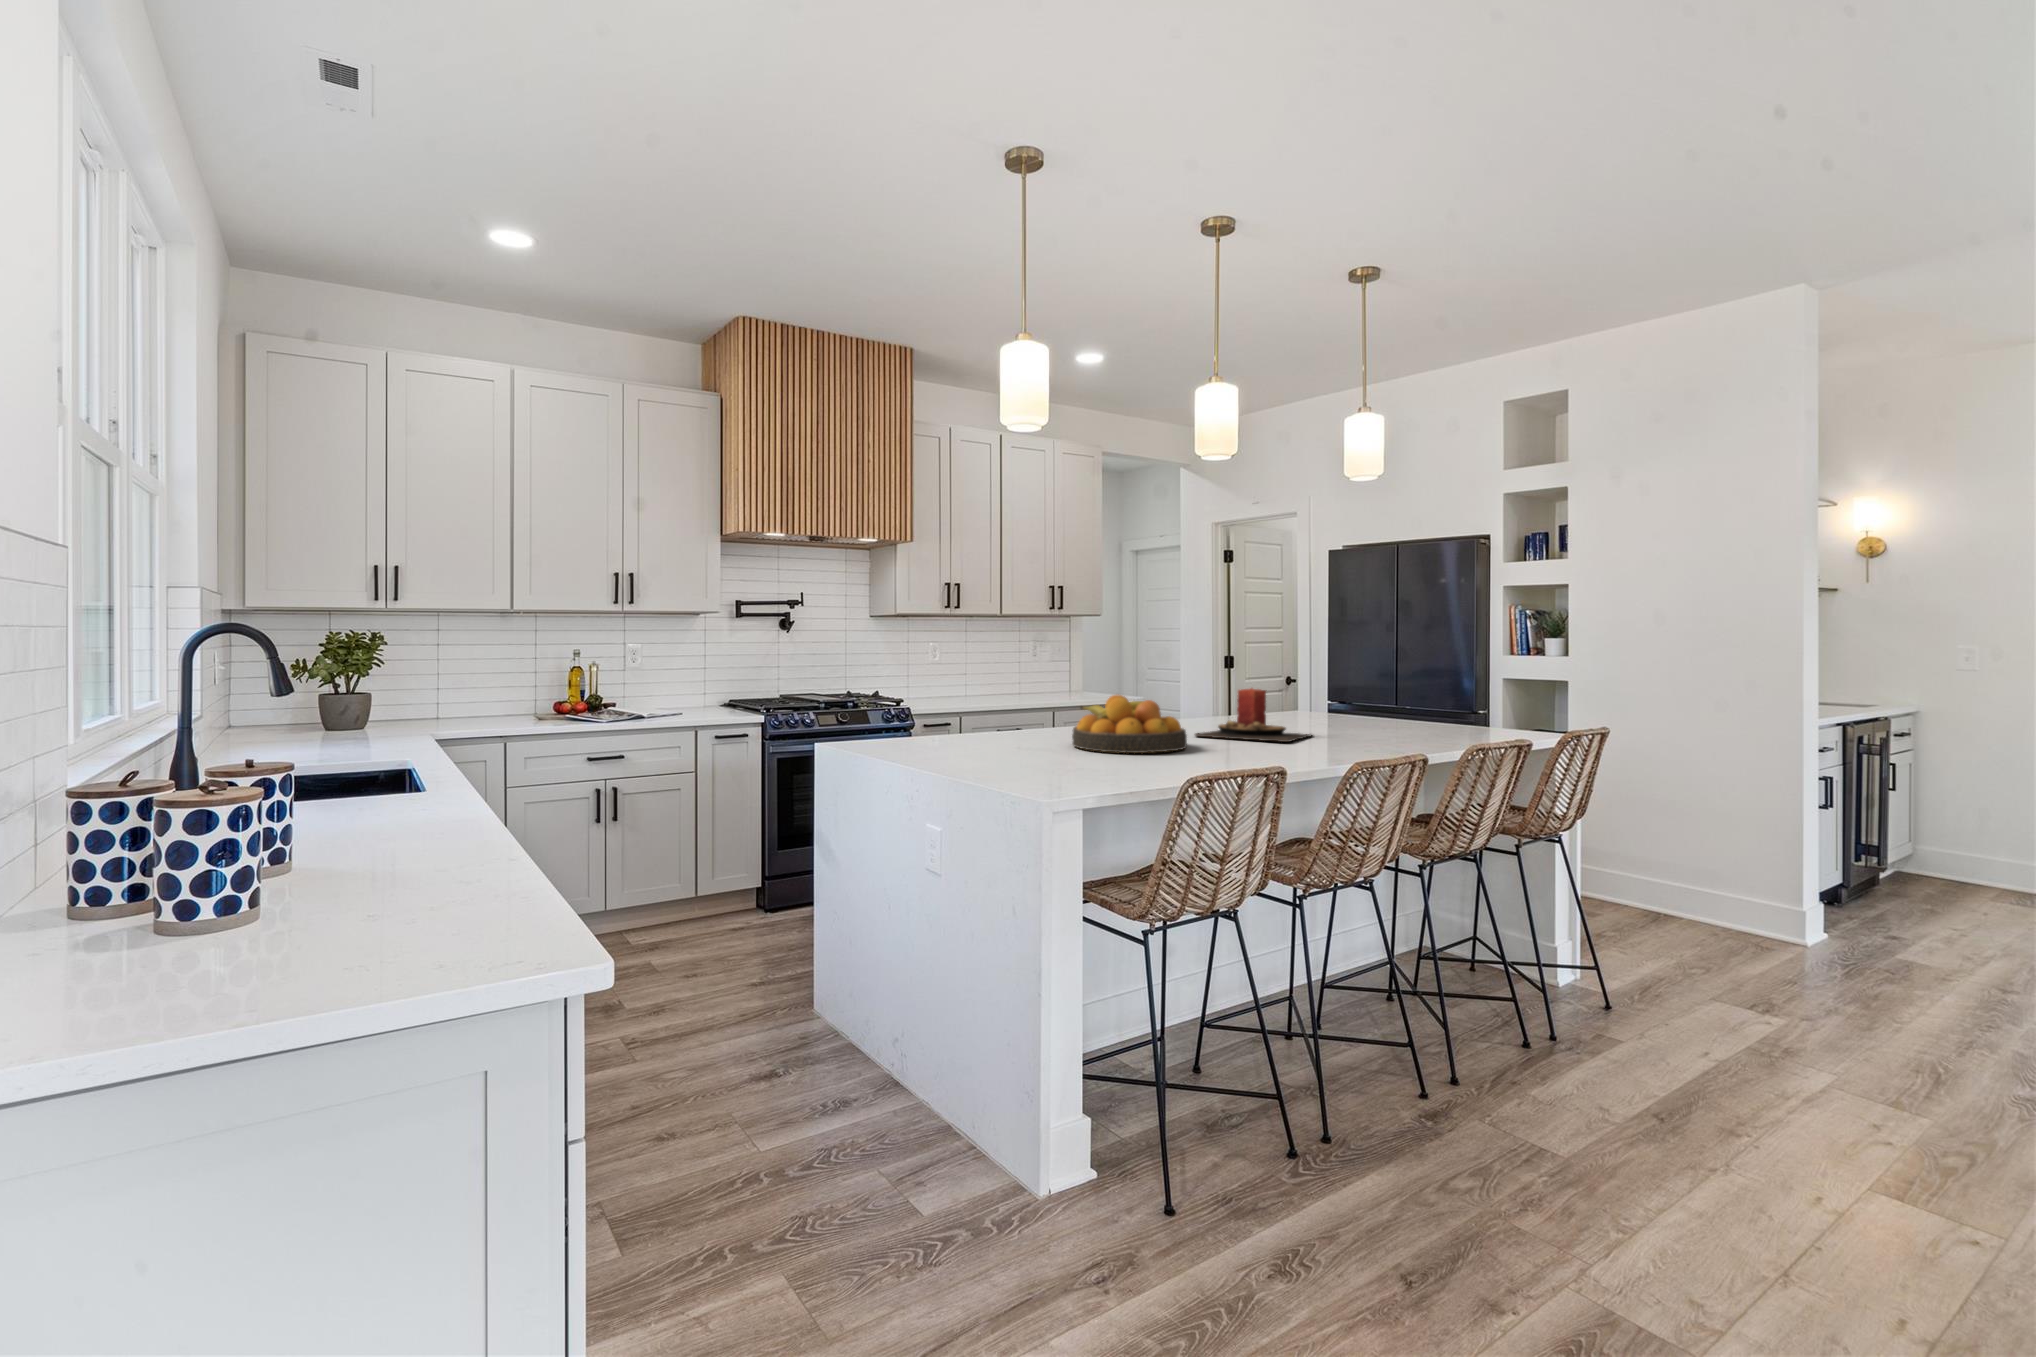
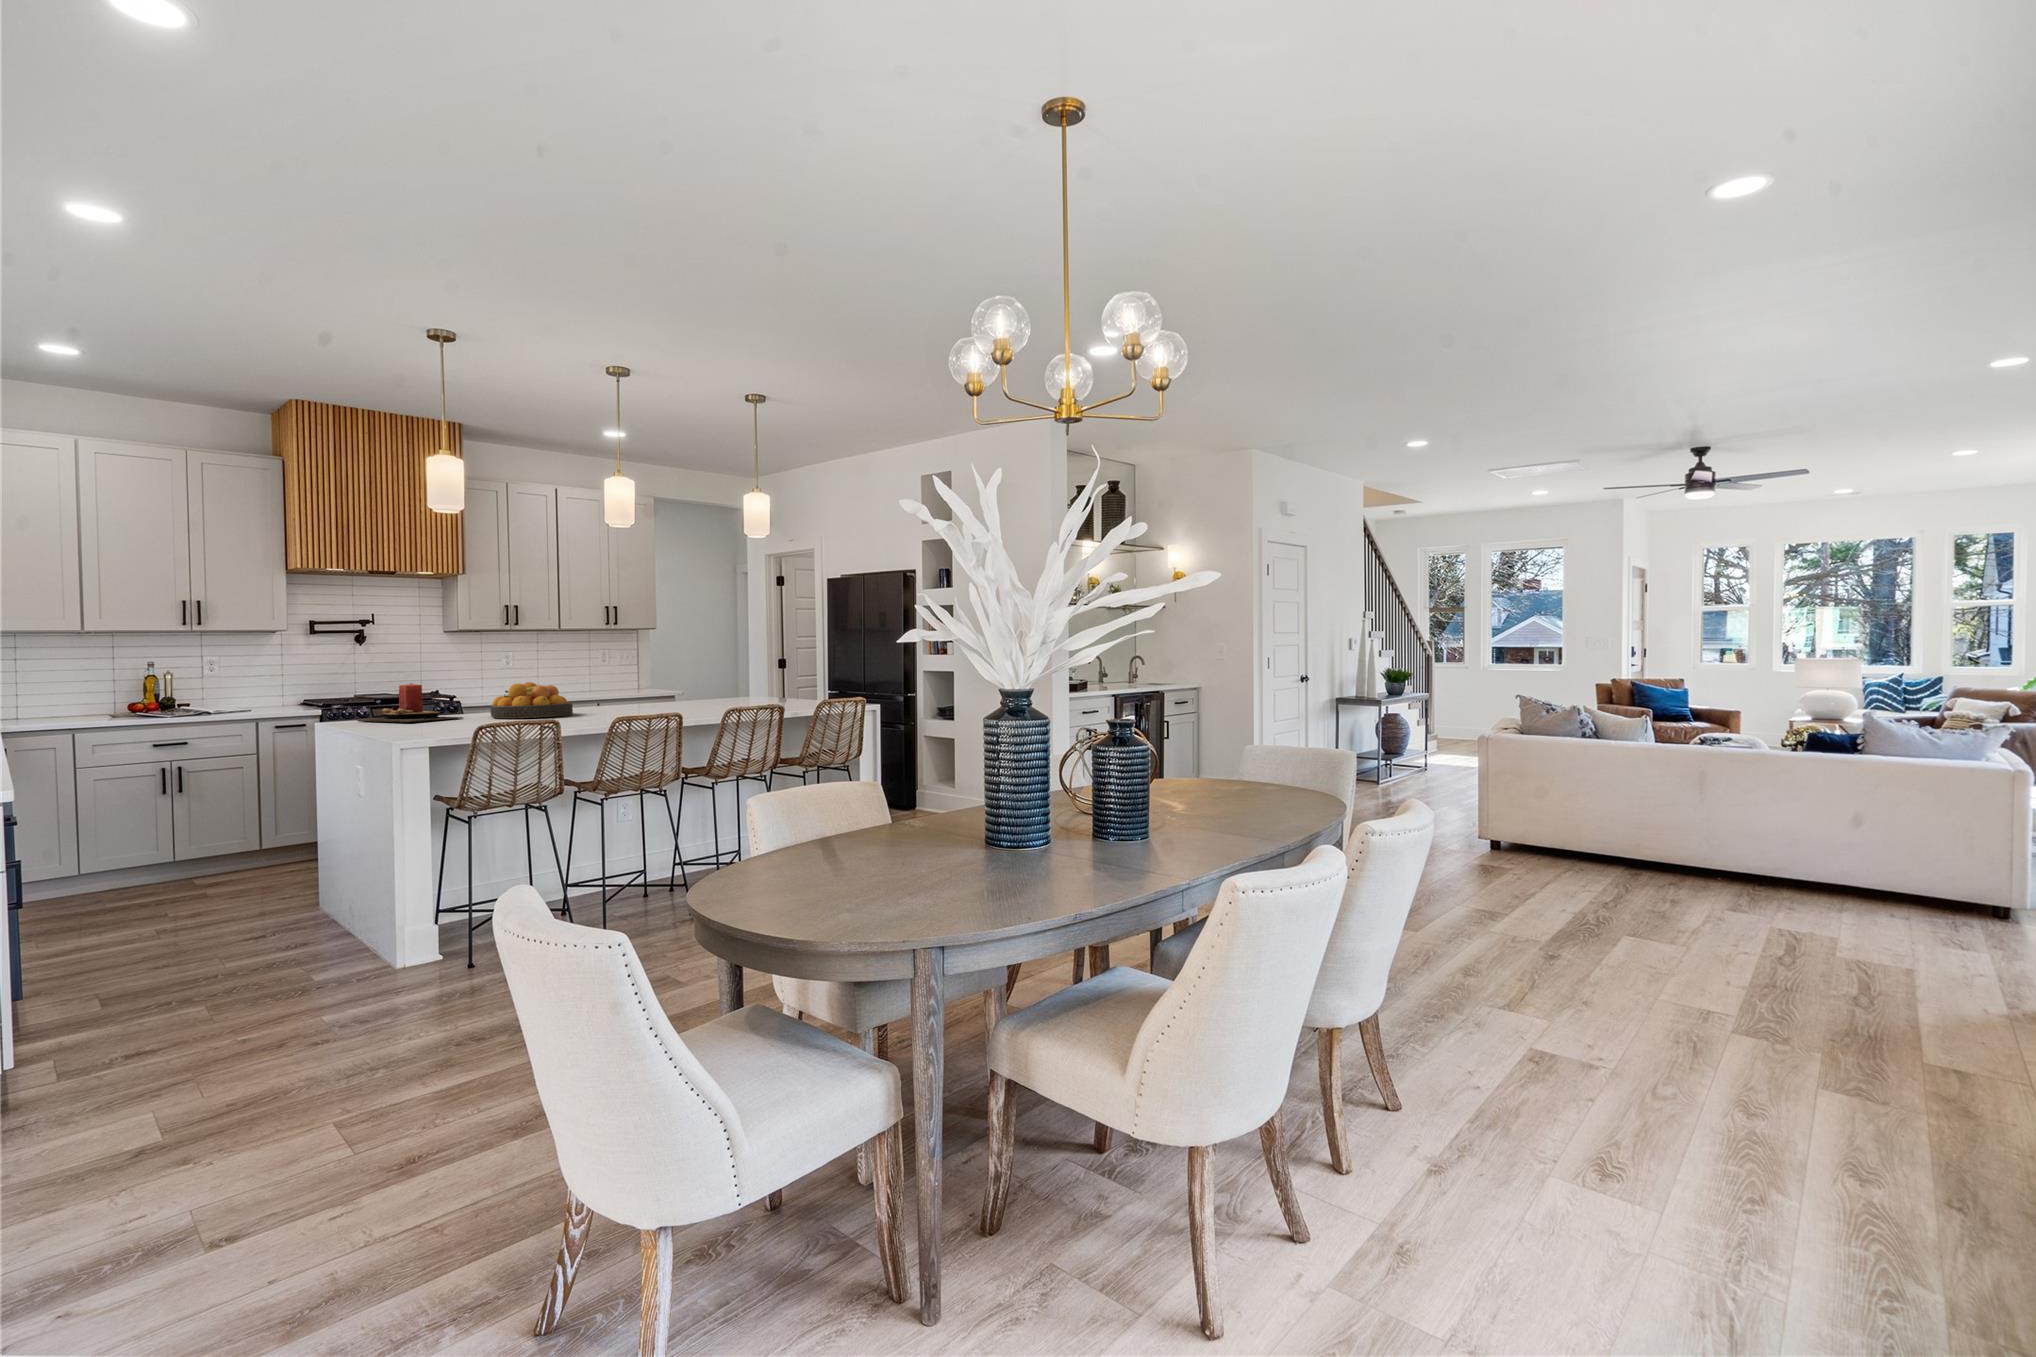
candle: present [1195,688,1312,742] -> present [357,683,463,722]

